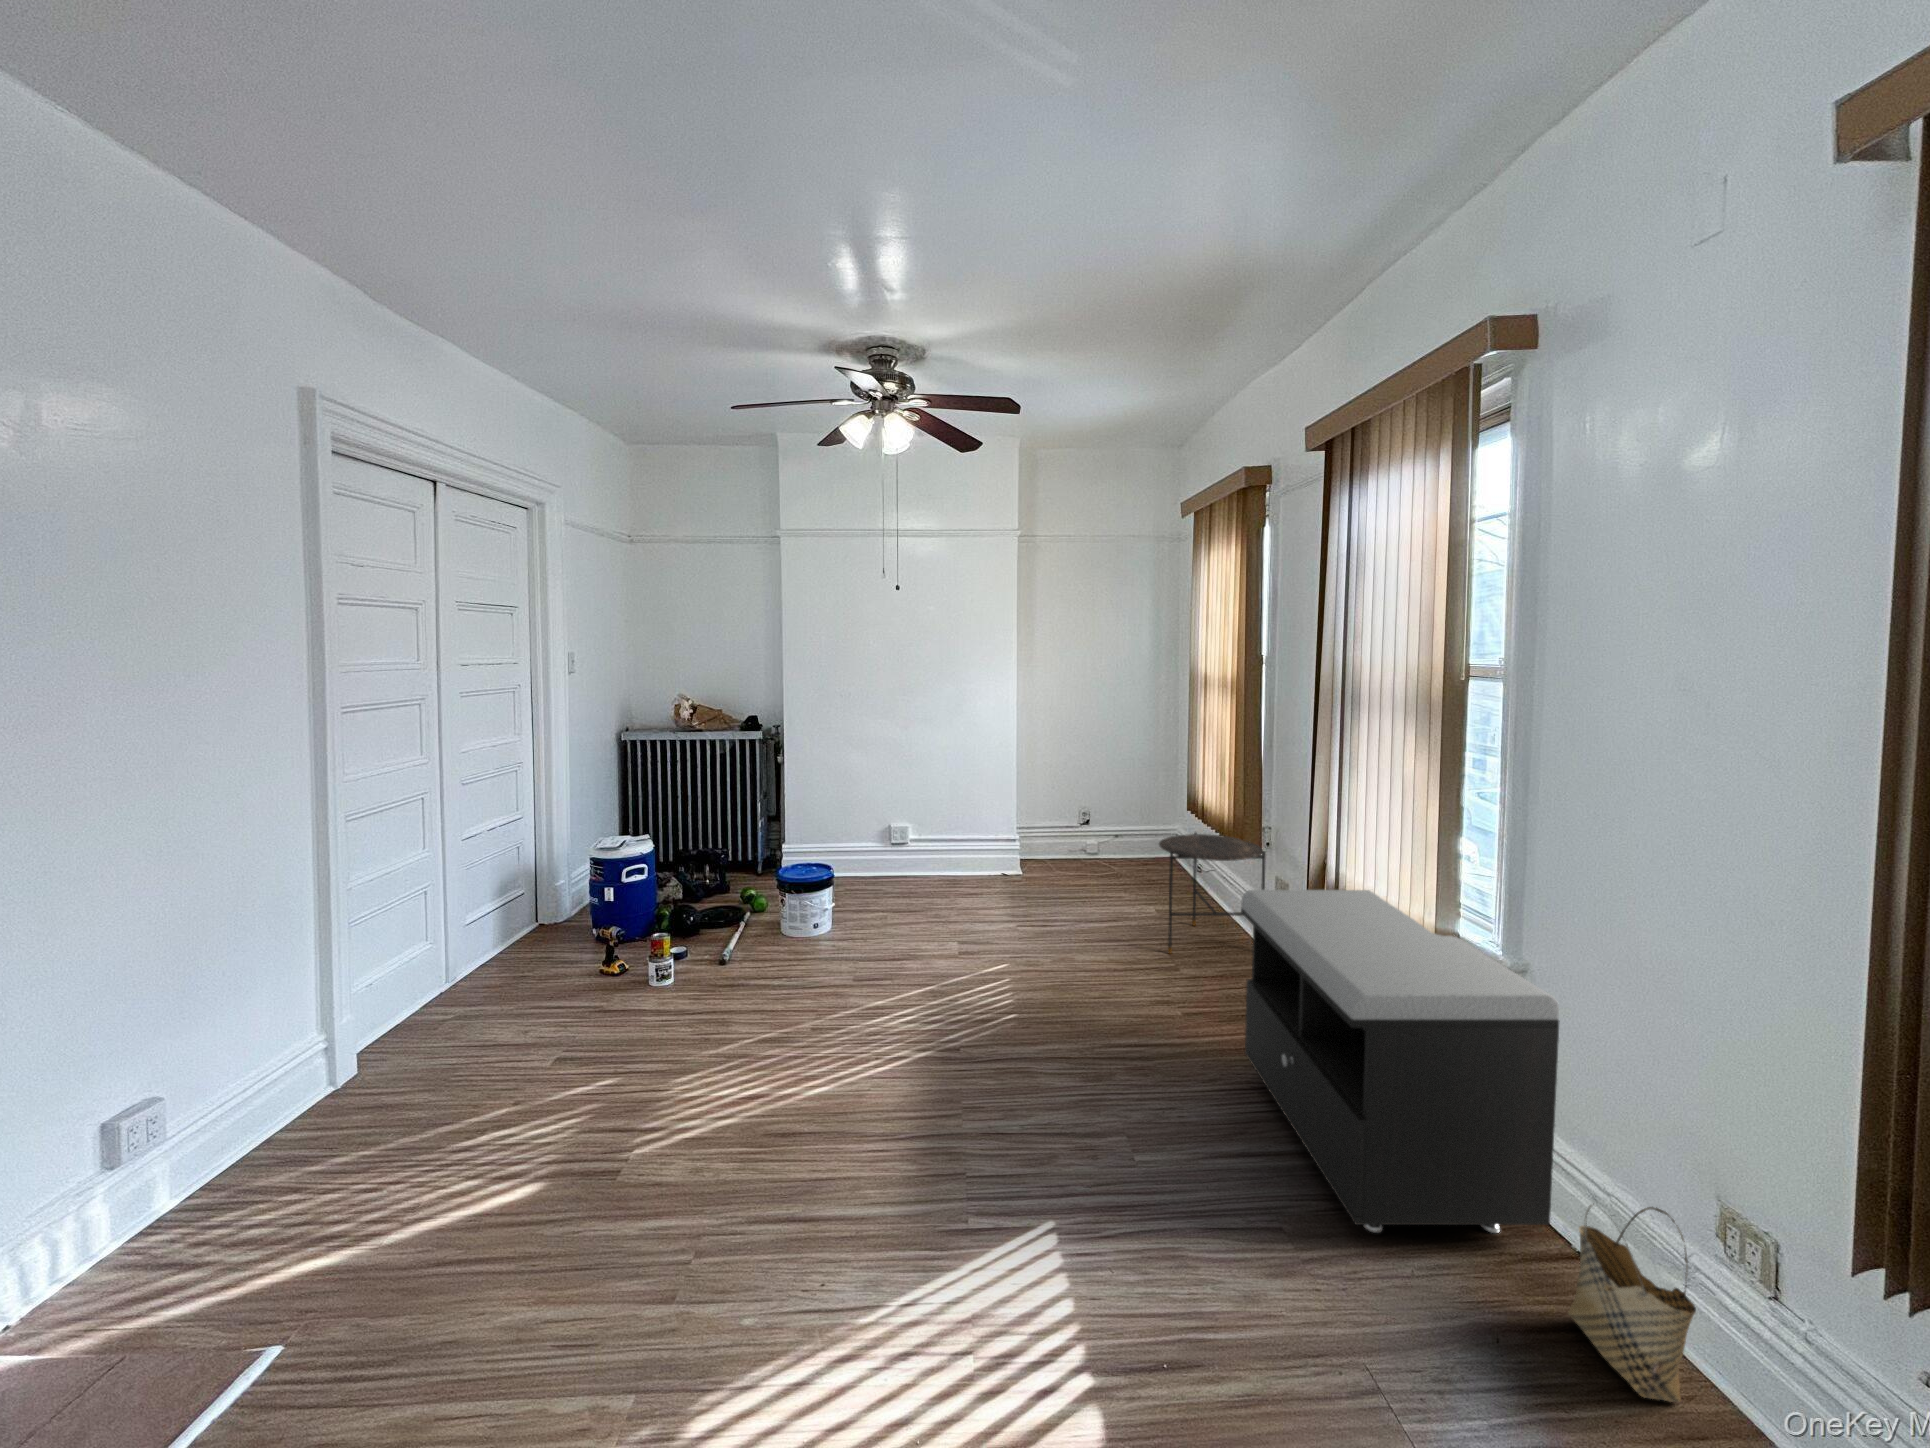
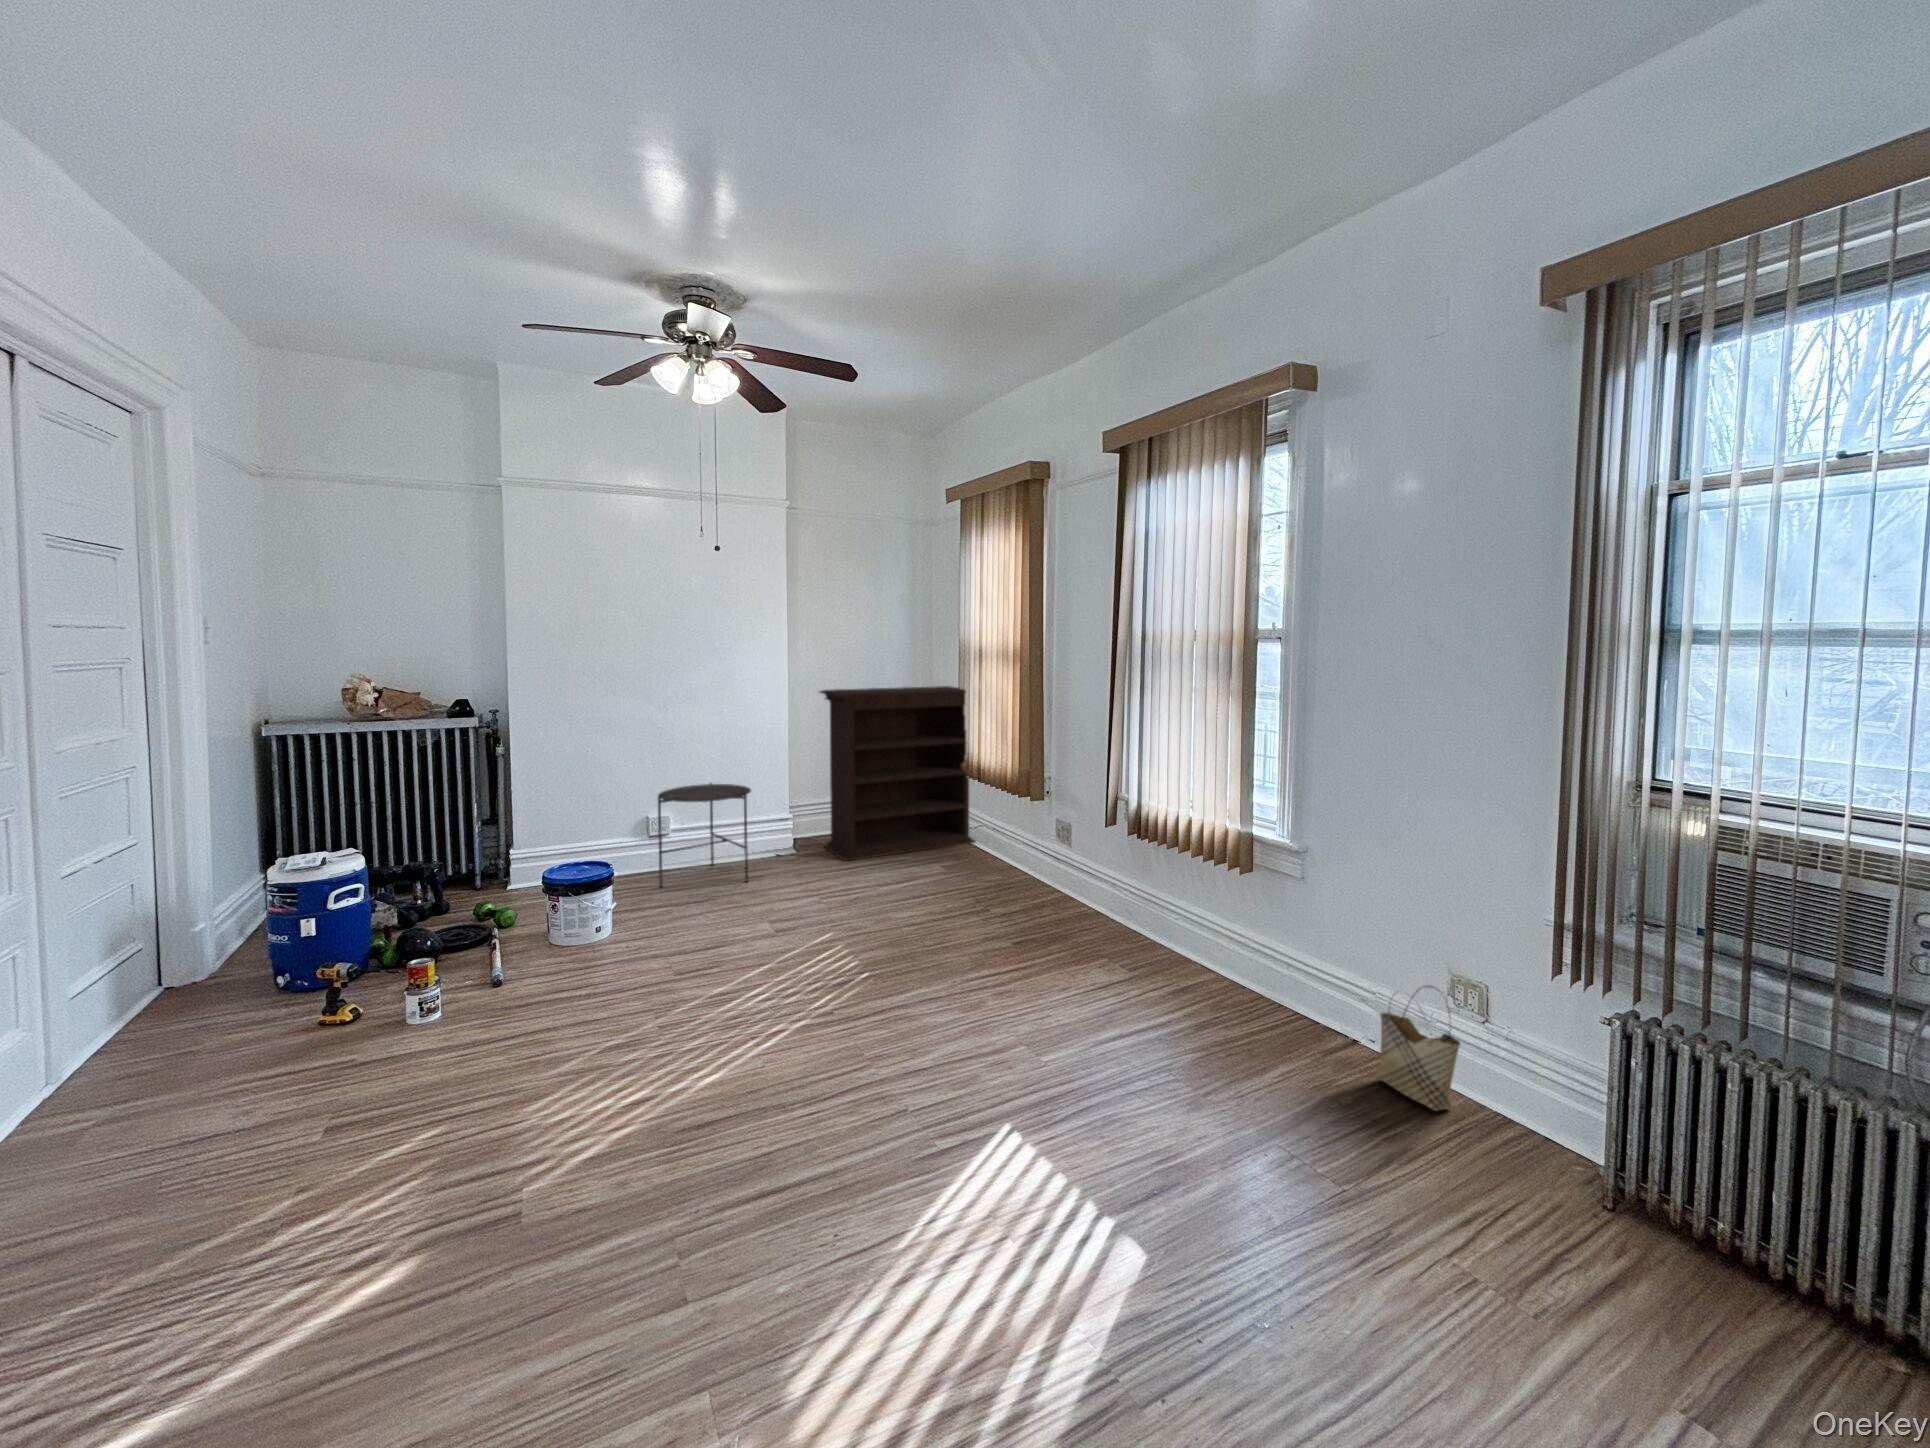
bookshelf: none [1049,714,1217,889] -> present [820,686,976,861]
side table: present [1159,833,1266,954] -> present [658,783,751,887]
storage bench: present [1241,890,1560,1233] -> none [1087,809,1350,1064]

